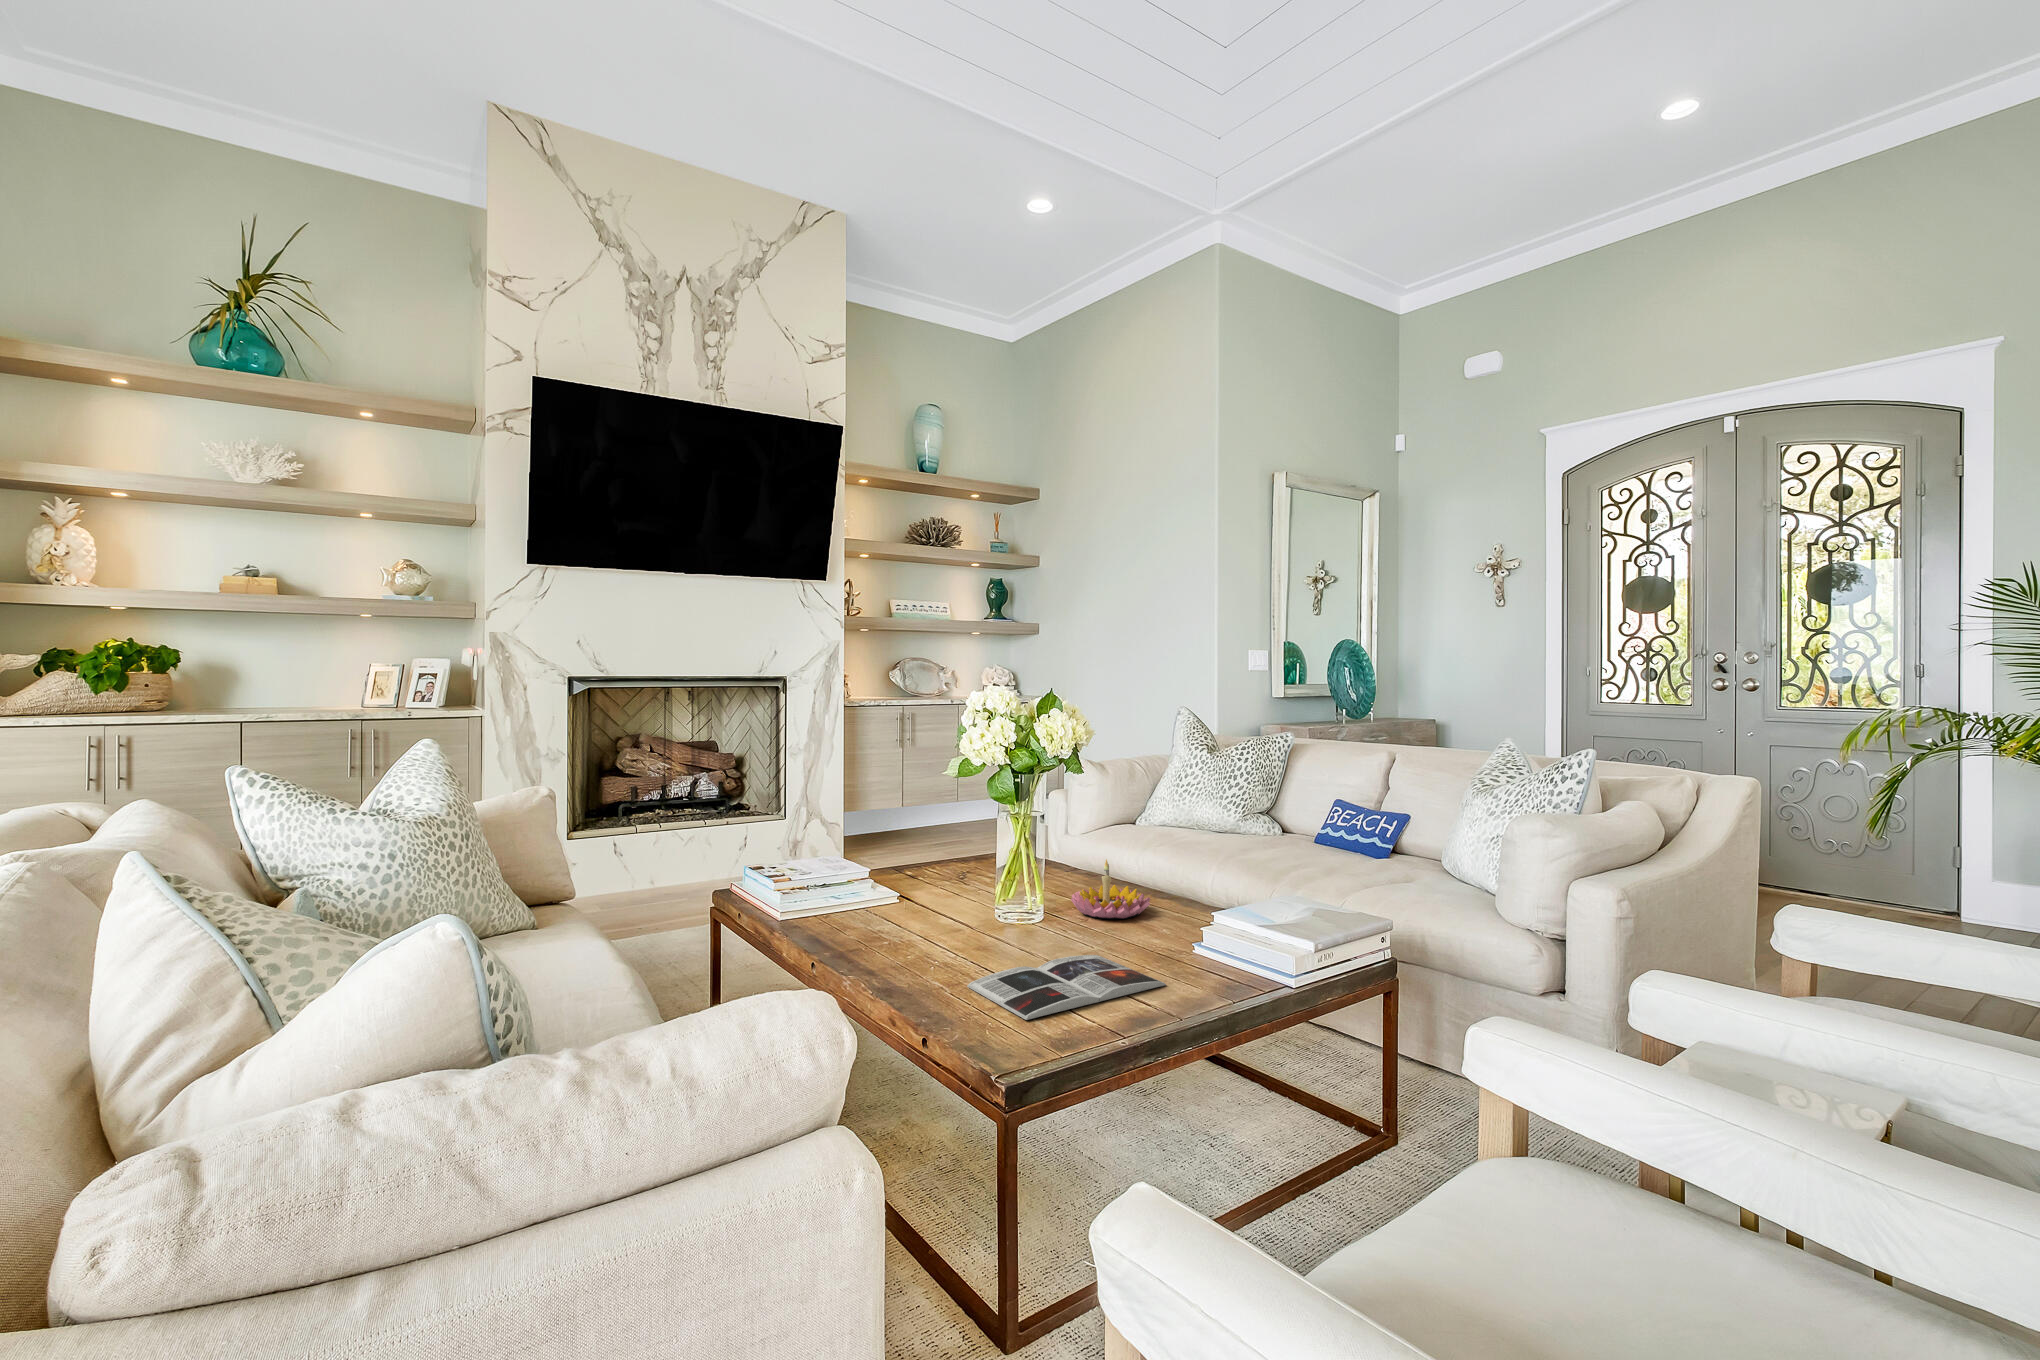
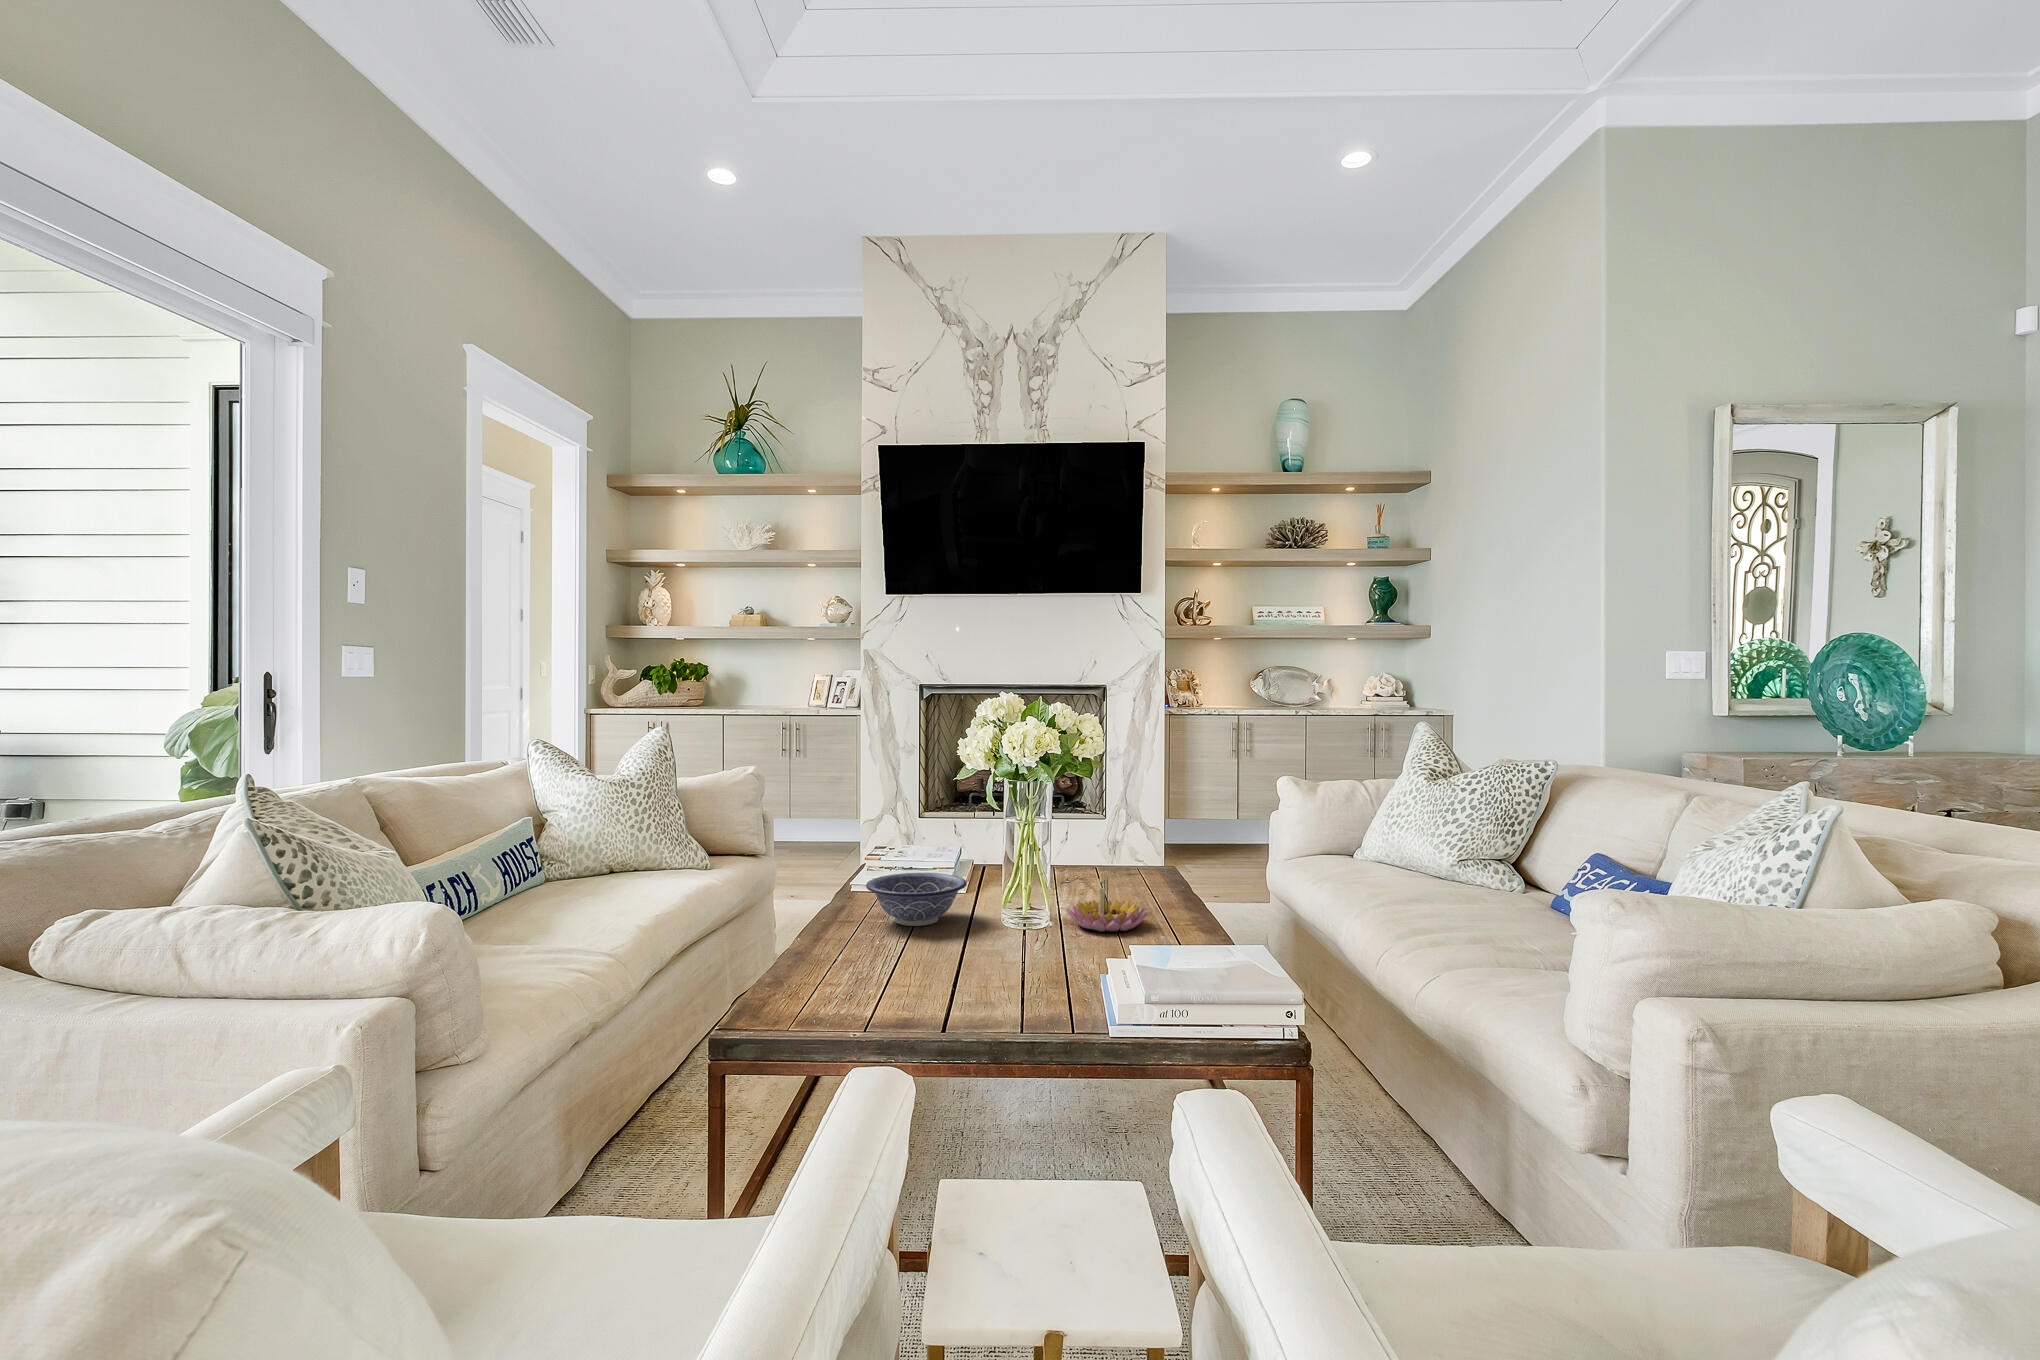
decorative bowl: none [876,884,990,948] -> present [866,873,967,926]
magazine: present [967,955,1166,1020] -> none [838,948,1004,985]

